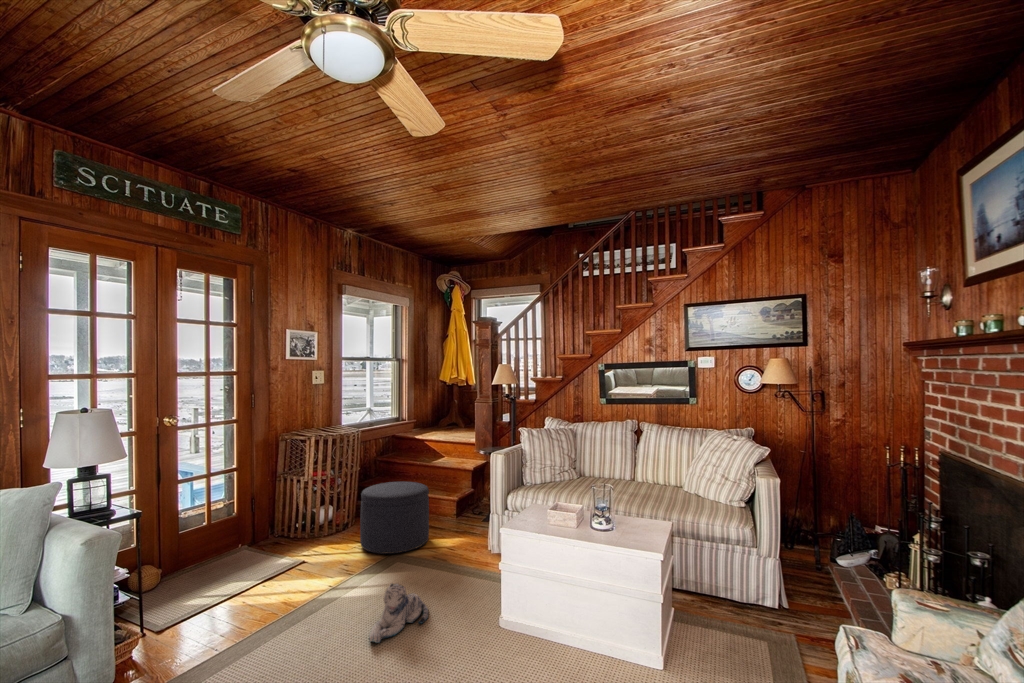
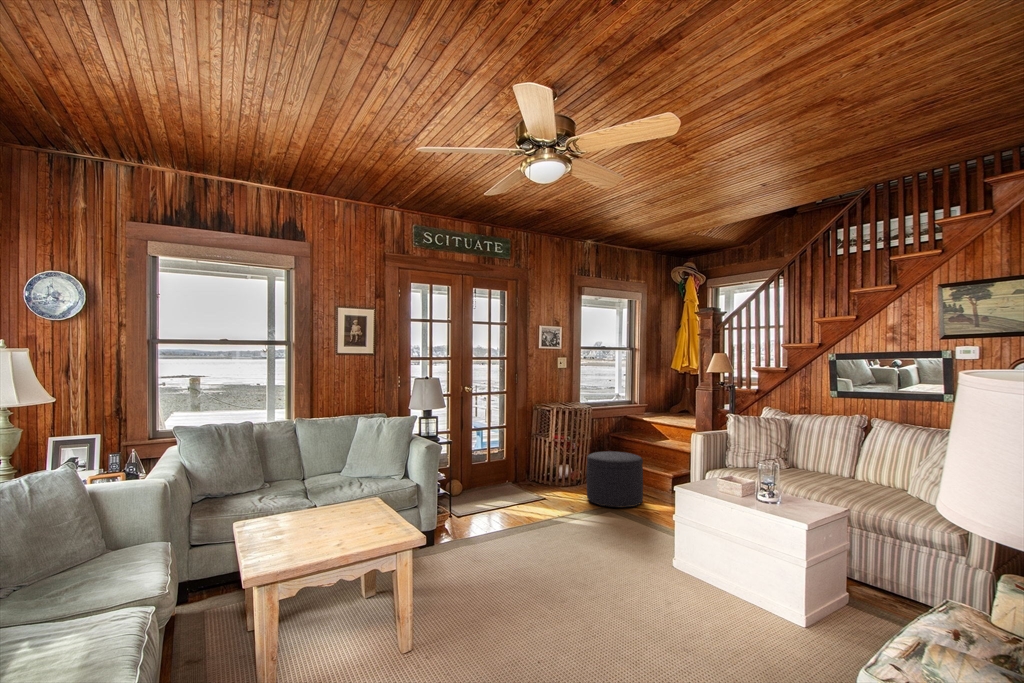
plush toy: present [369,584,428,643] -> none [573,517,622,554]

